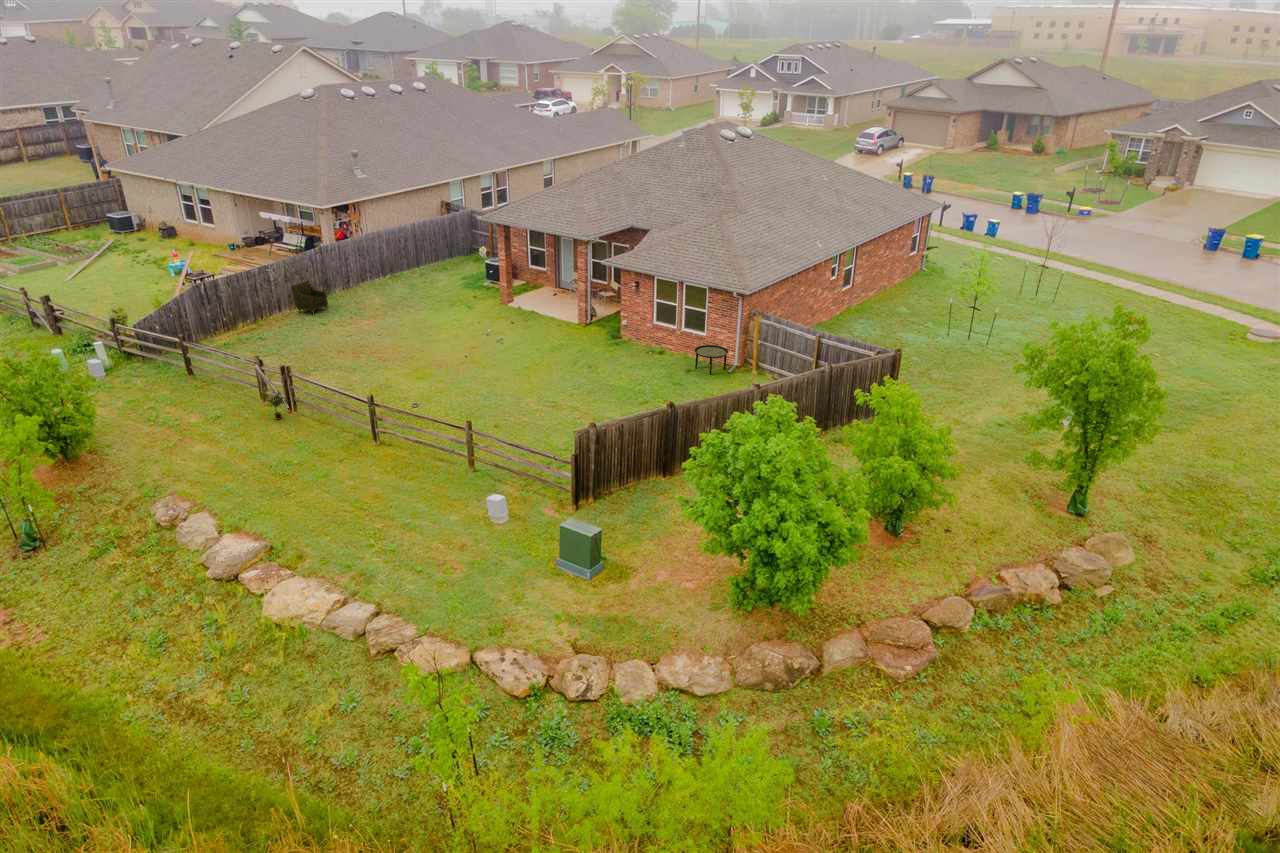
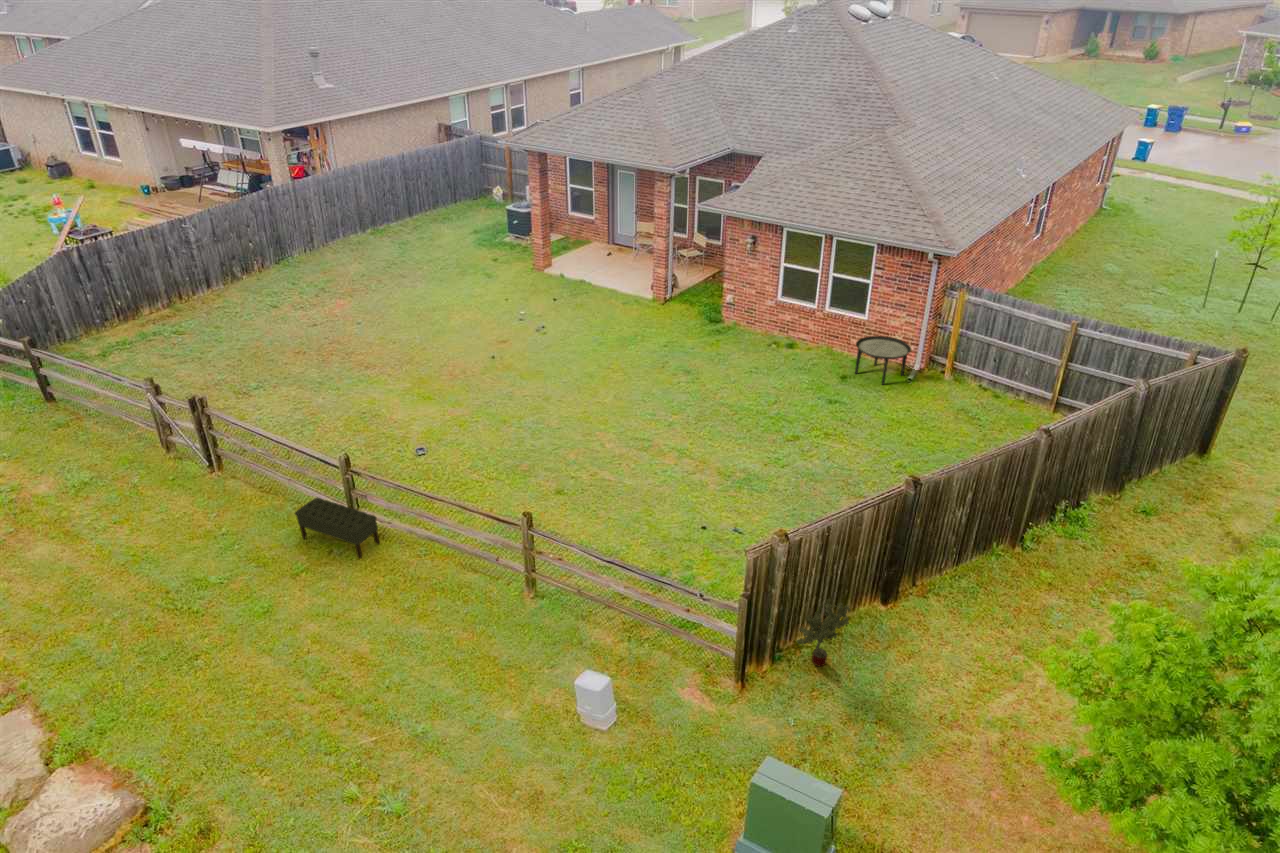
chair: present [291,281,328,314] -> none [222,240,279,290]
potted tree: present [268,391,286,419] -> present [797,599,850,666]
bench: none [343,423,390,455] -> present [295,497,379,559]

